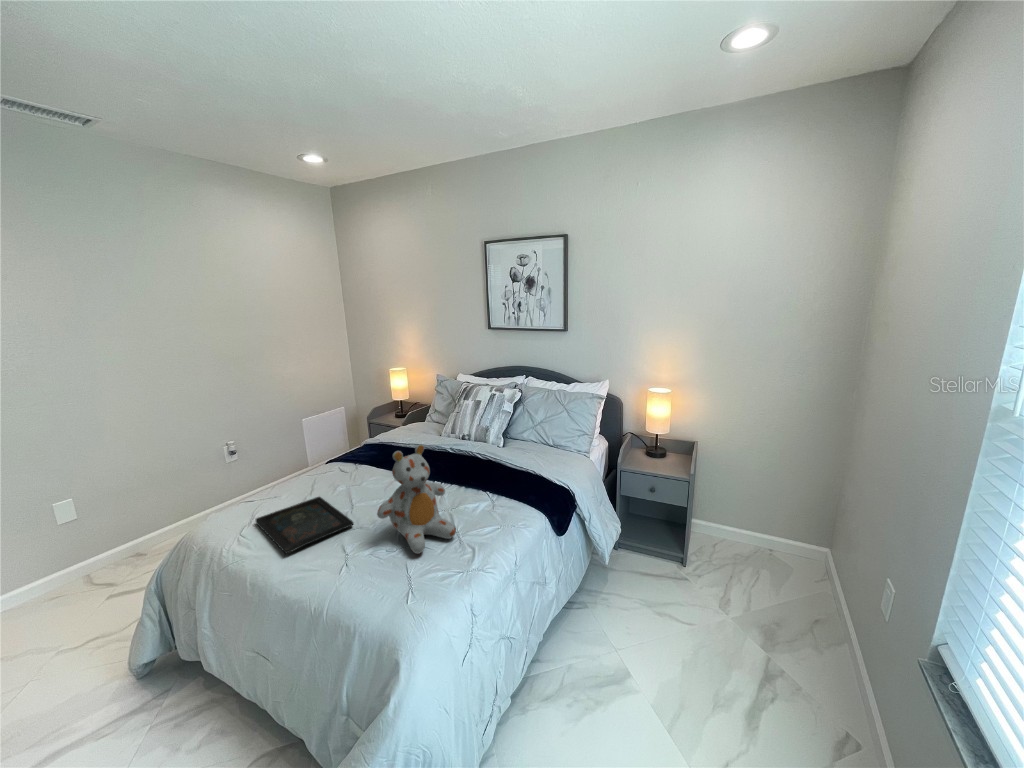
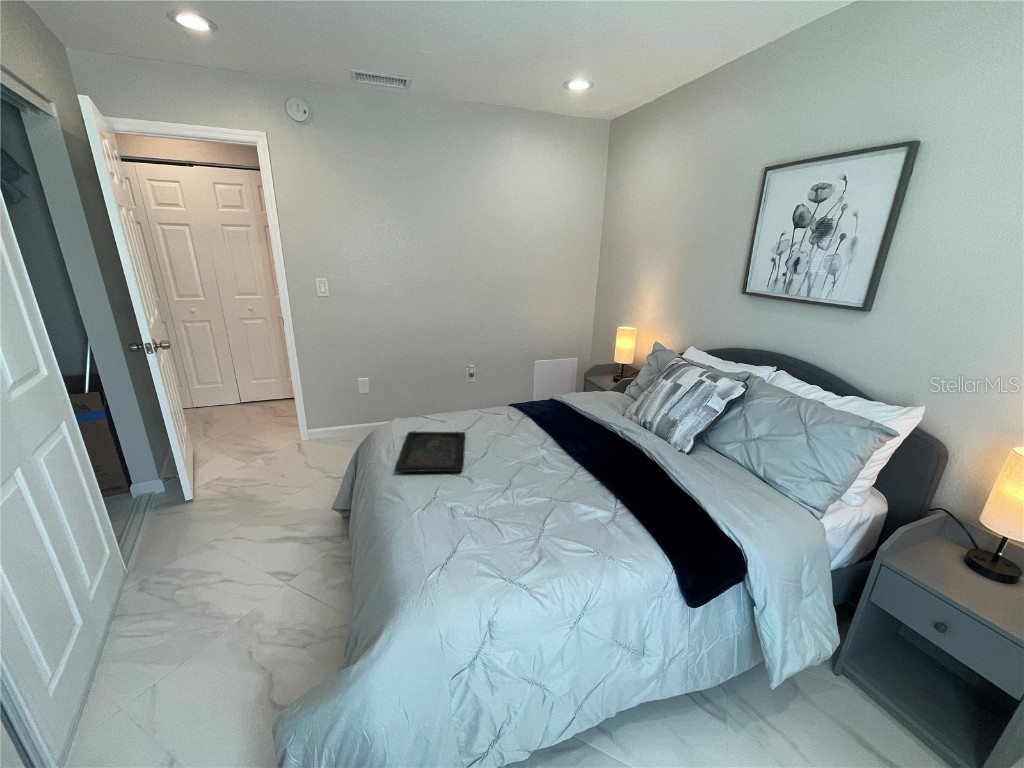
stuffed bear: present [377,444,456,554] -> none [462,411,548,533]

